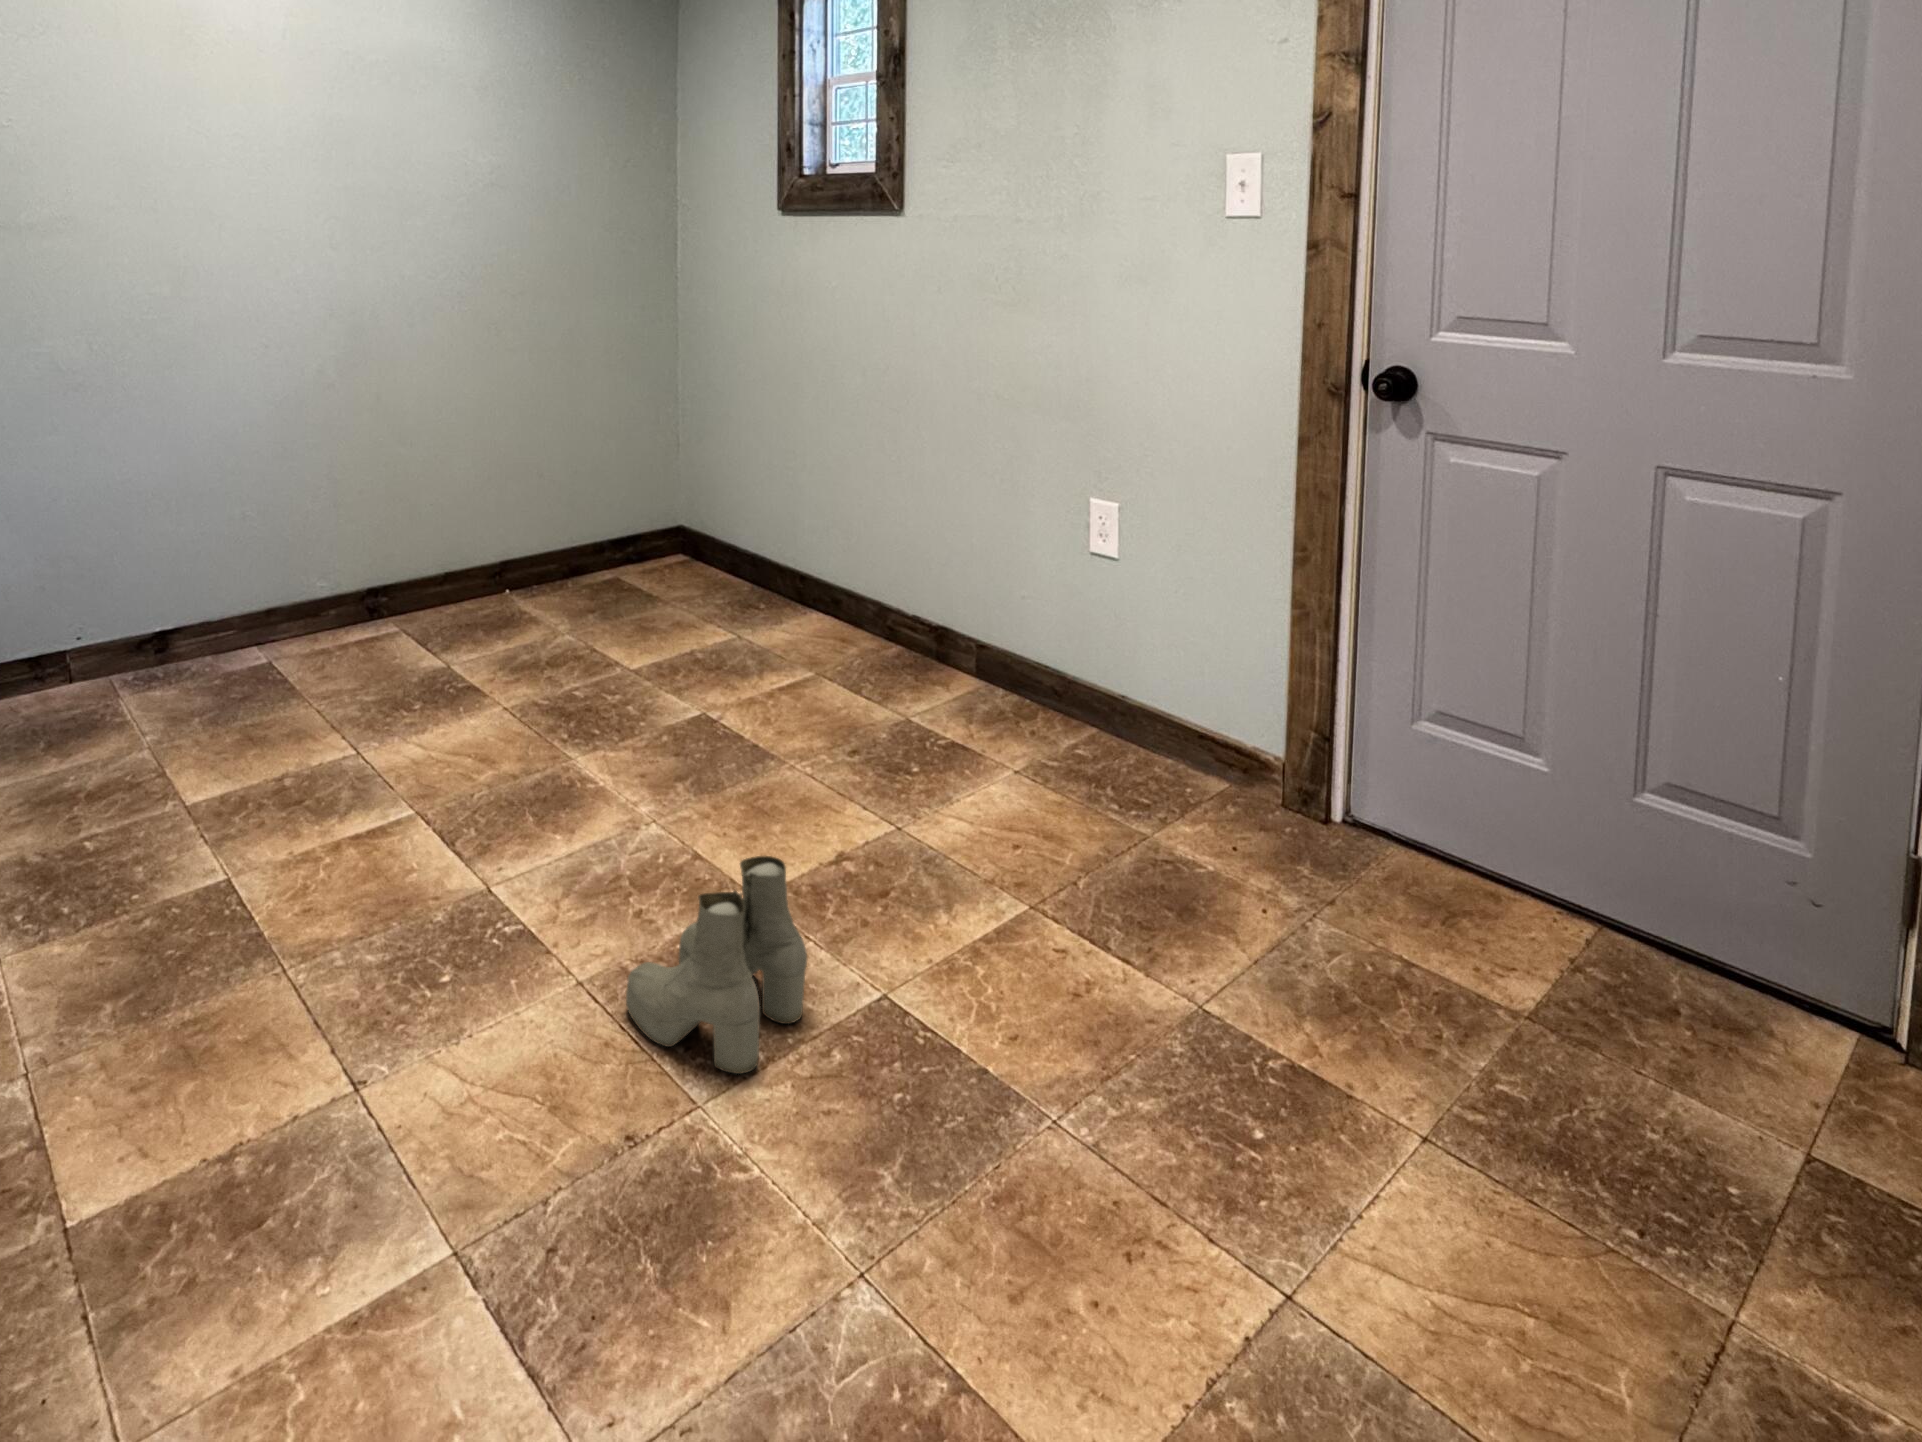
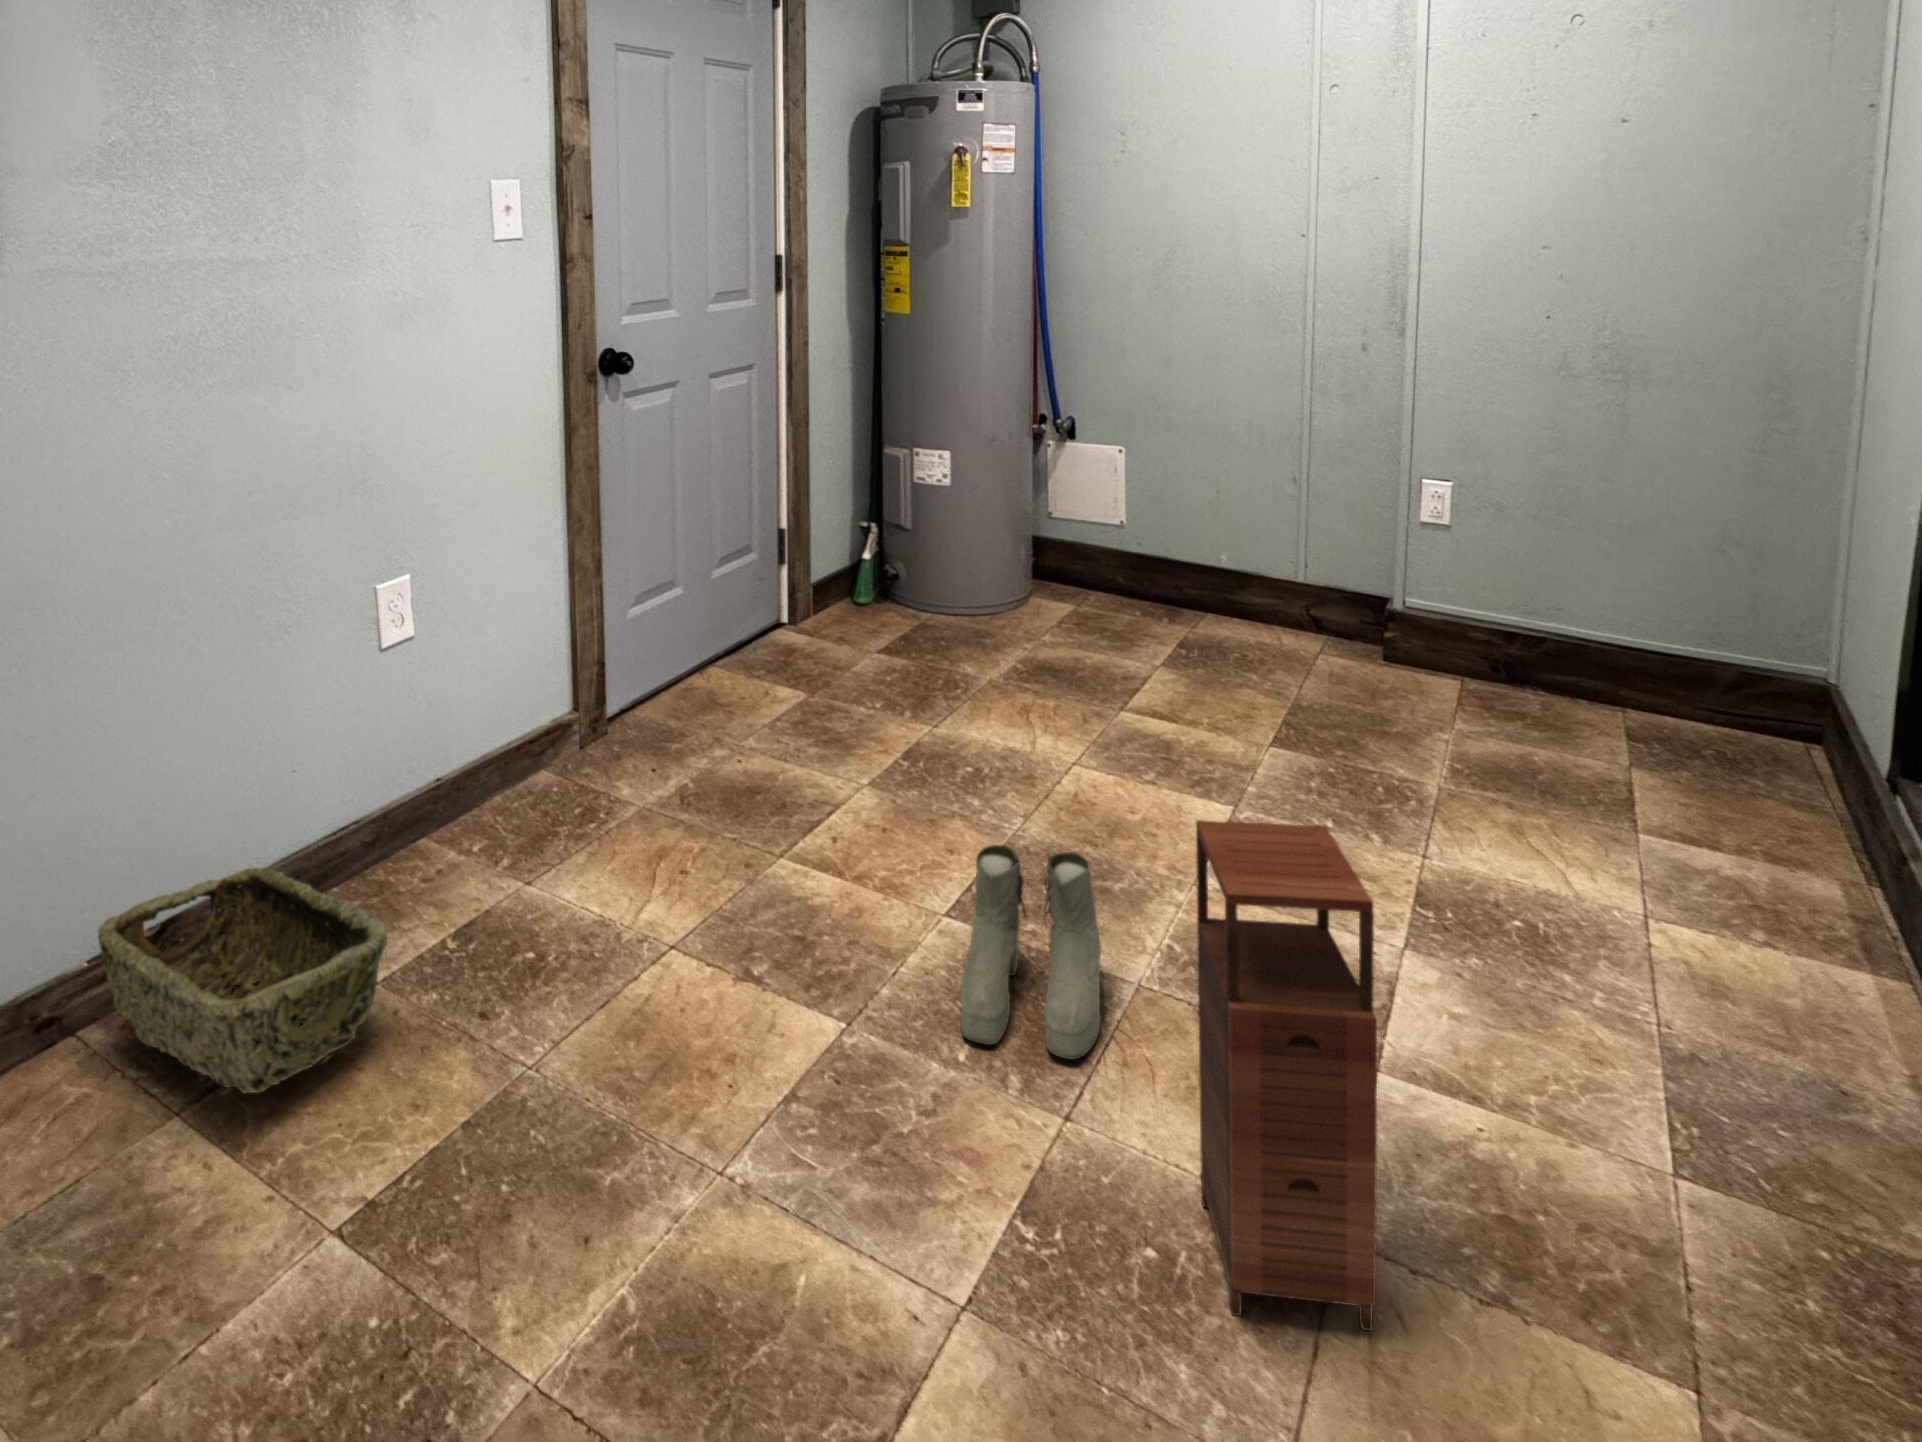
woven basket: none [785,585,970,707] -> present [98,868,387,1093]
storage cabinet: none [289,667,456,1091] -> present [1196,820,1377,1331]

